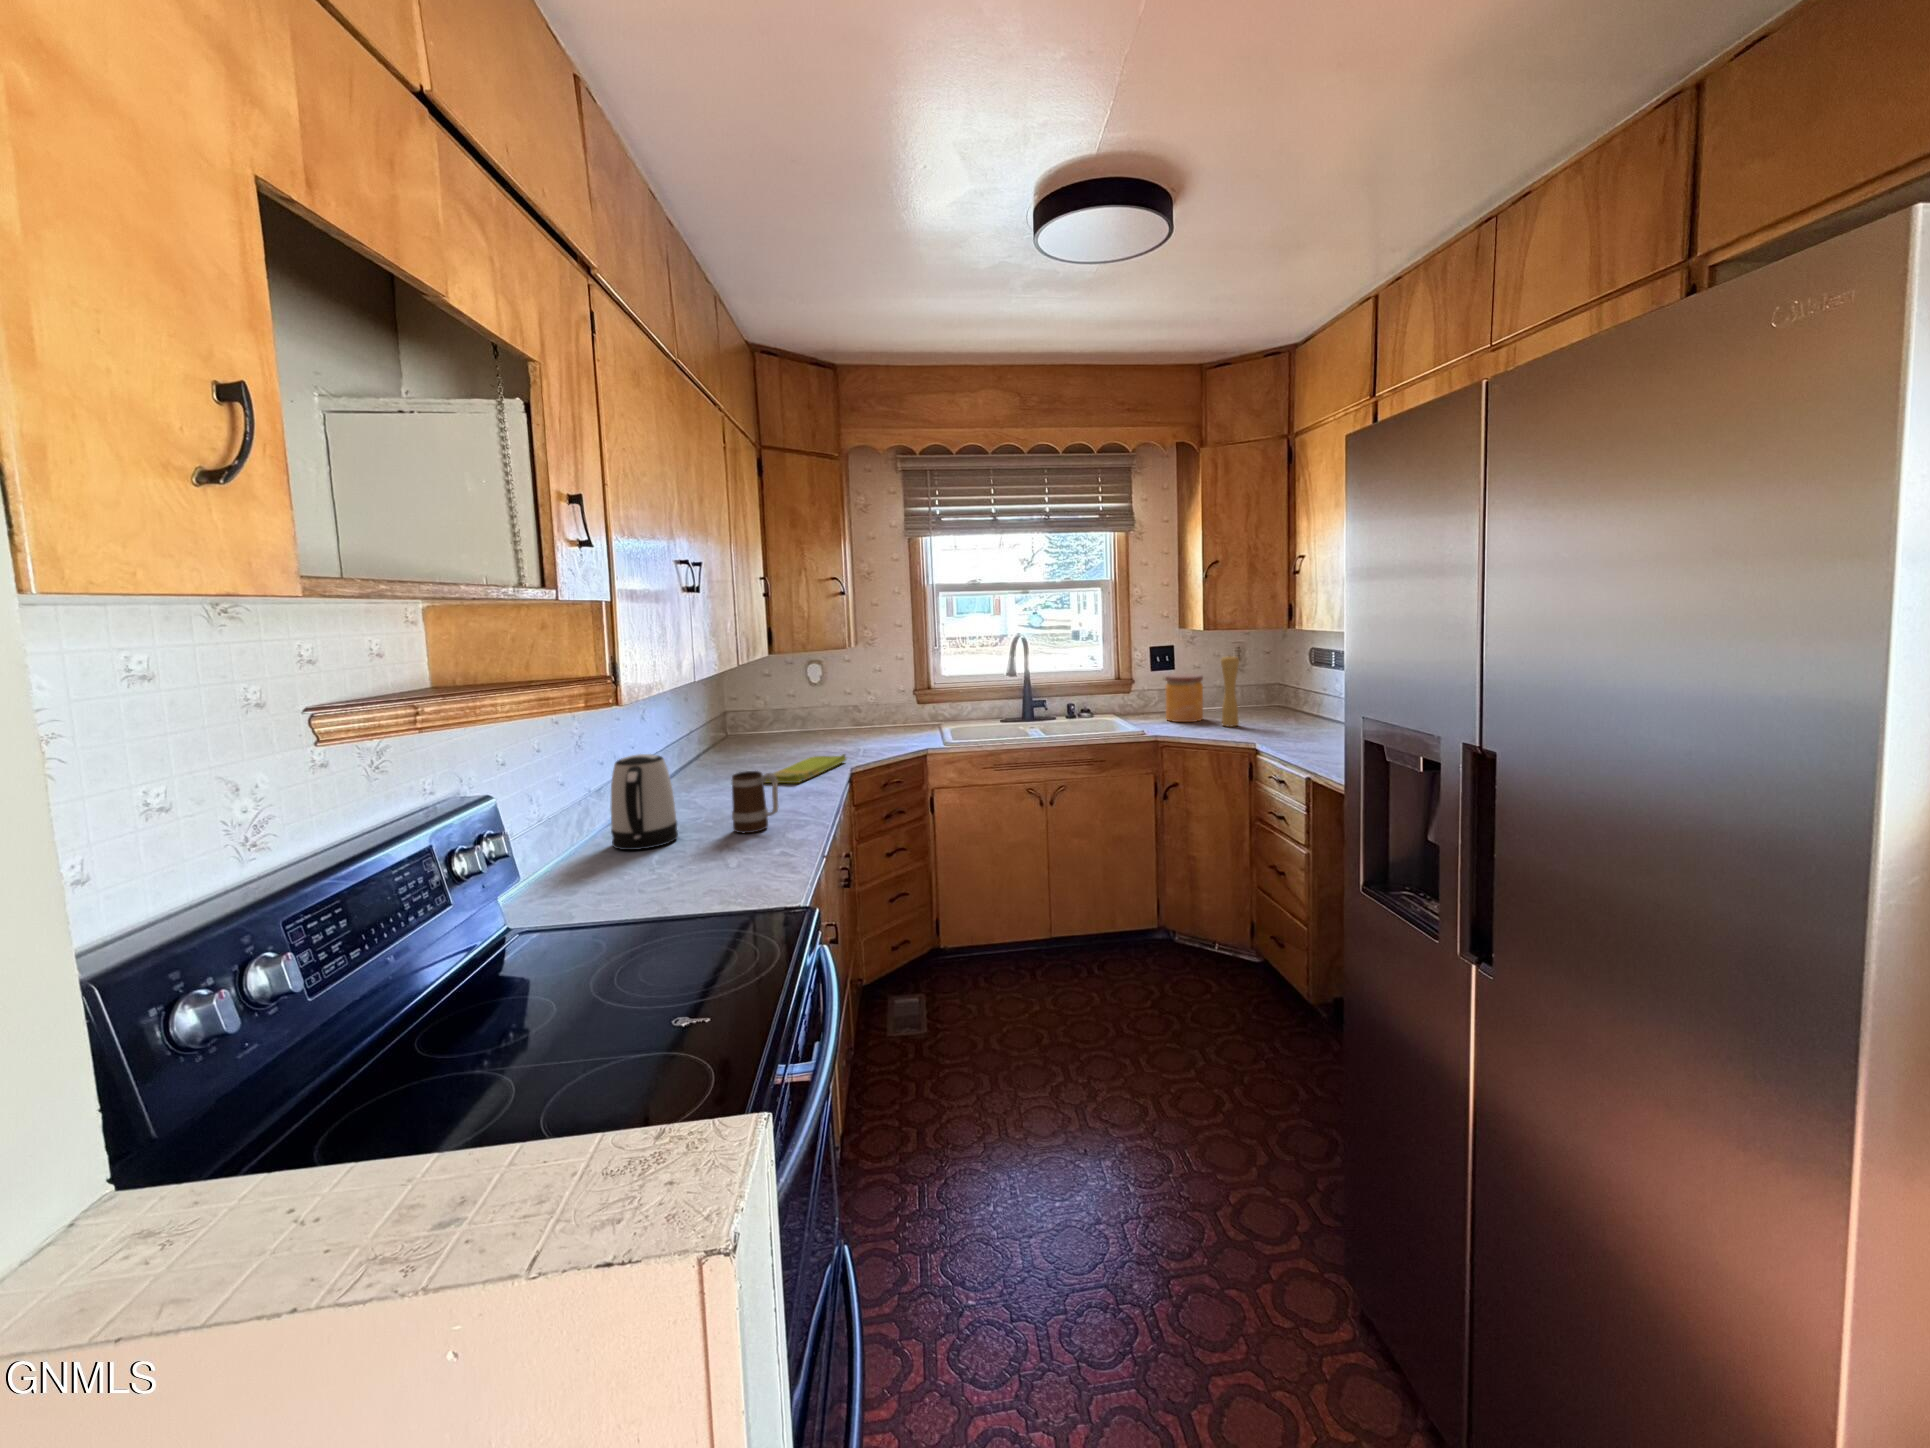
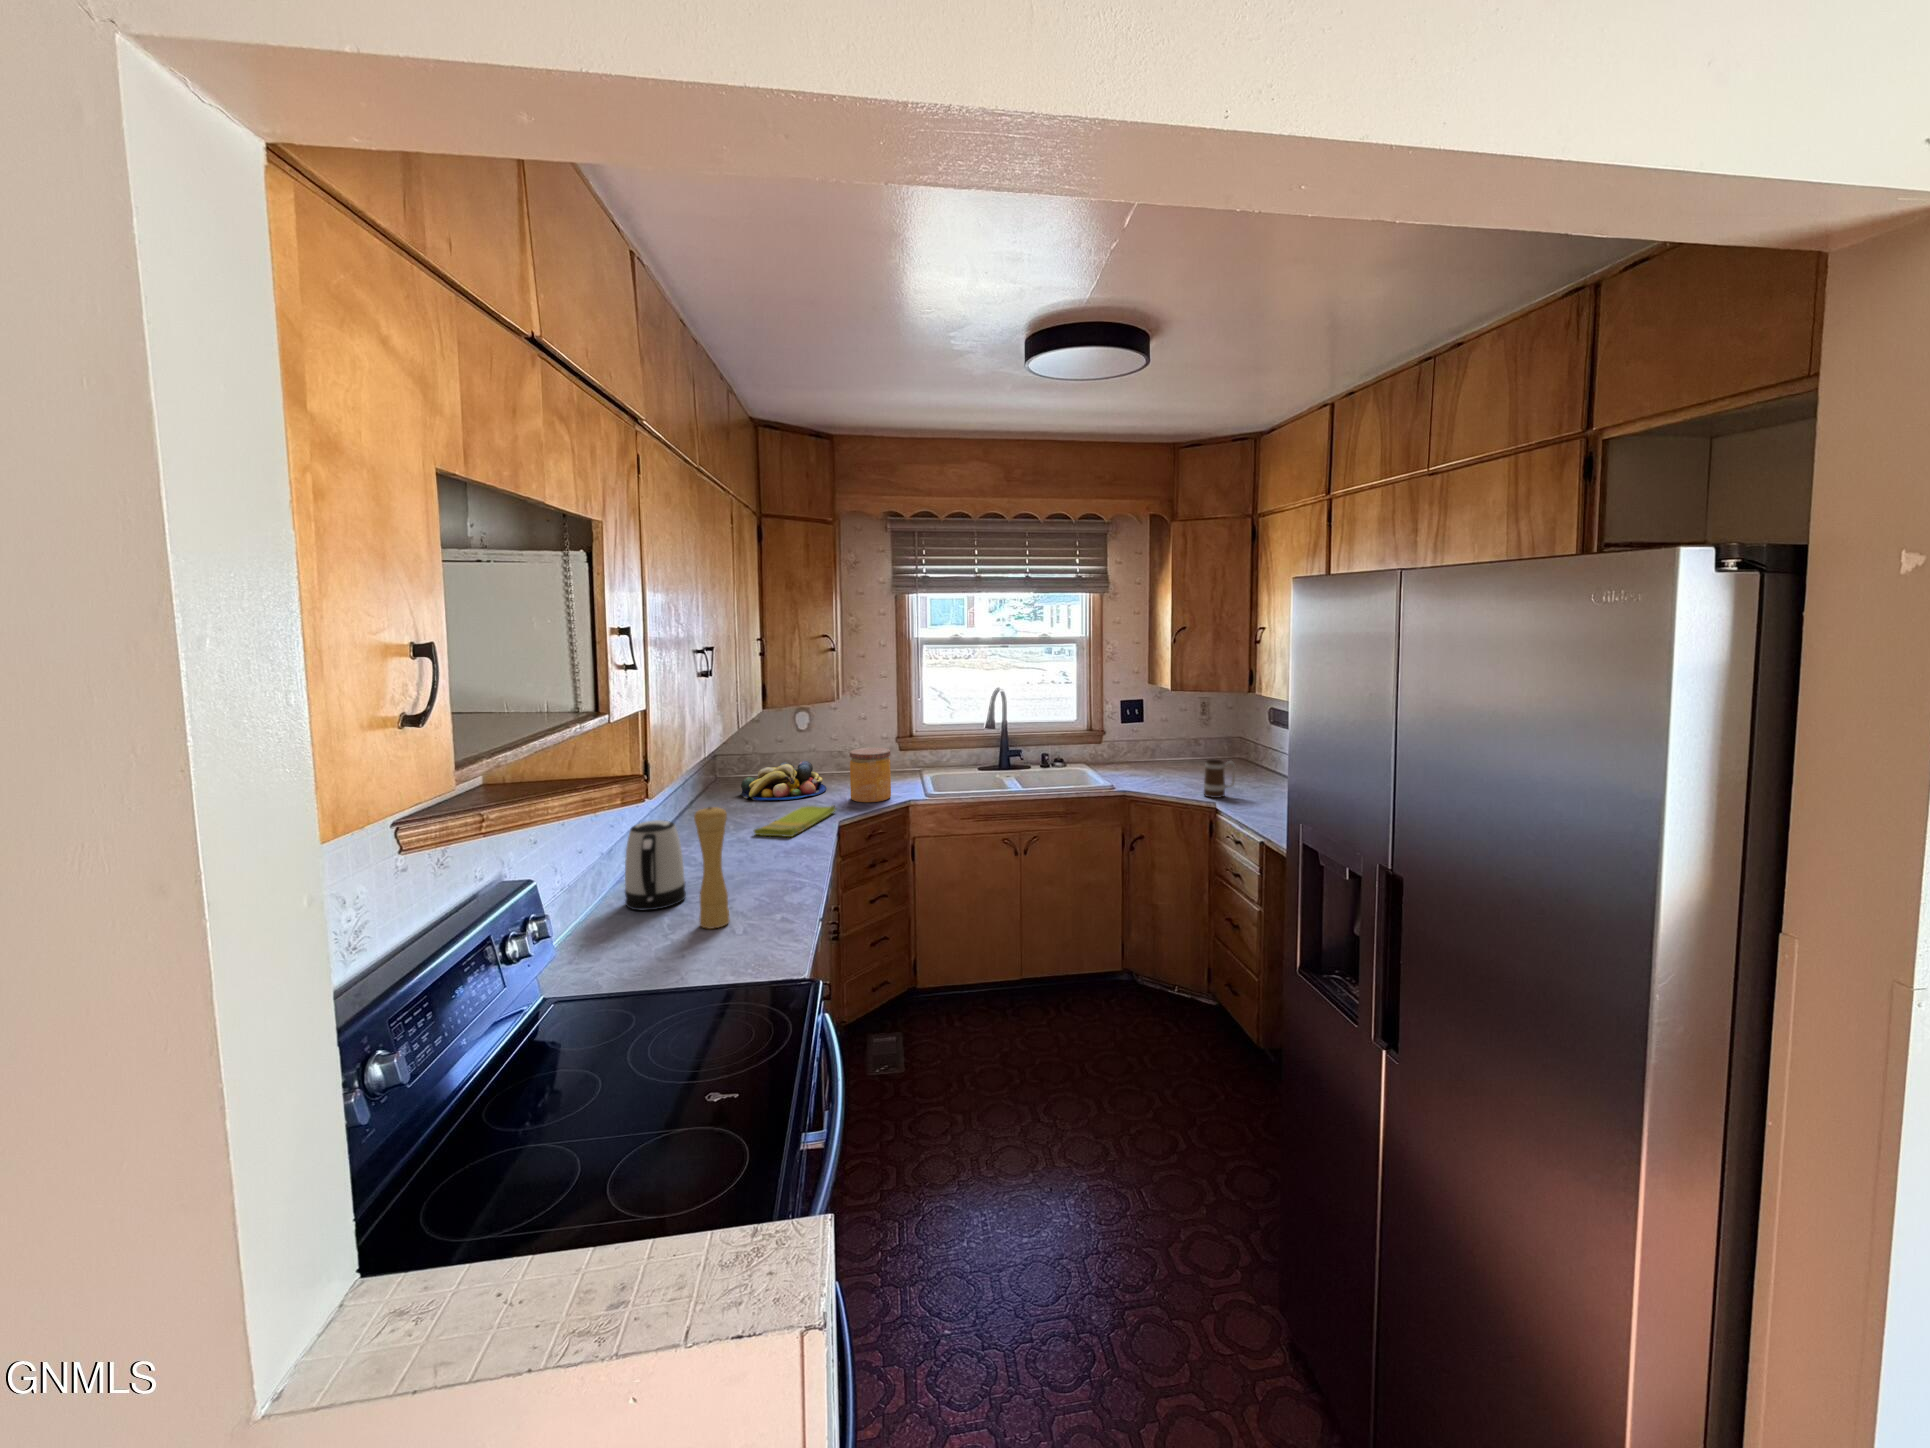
pepper mill: present [1221,656,1239,727] -> present [694,807,730,929]
jar: present [1165,674,1203,722] -> present [850,747,891,802]
fruit bowl: none [748,713,839,754] -> present [740,761,826,801]
mug: present [732,771,778,833] -> present [1204,760,1235,798]

